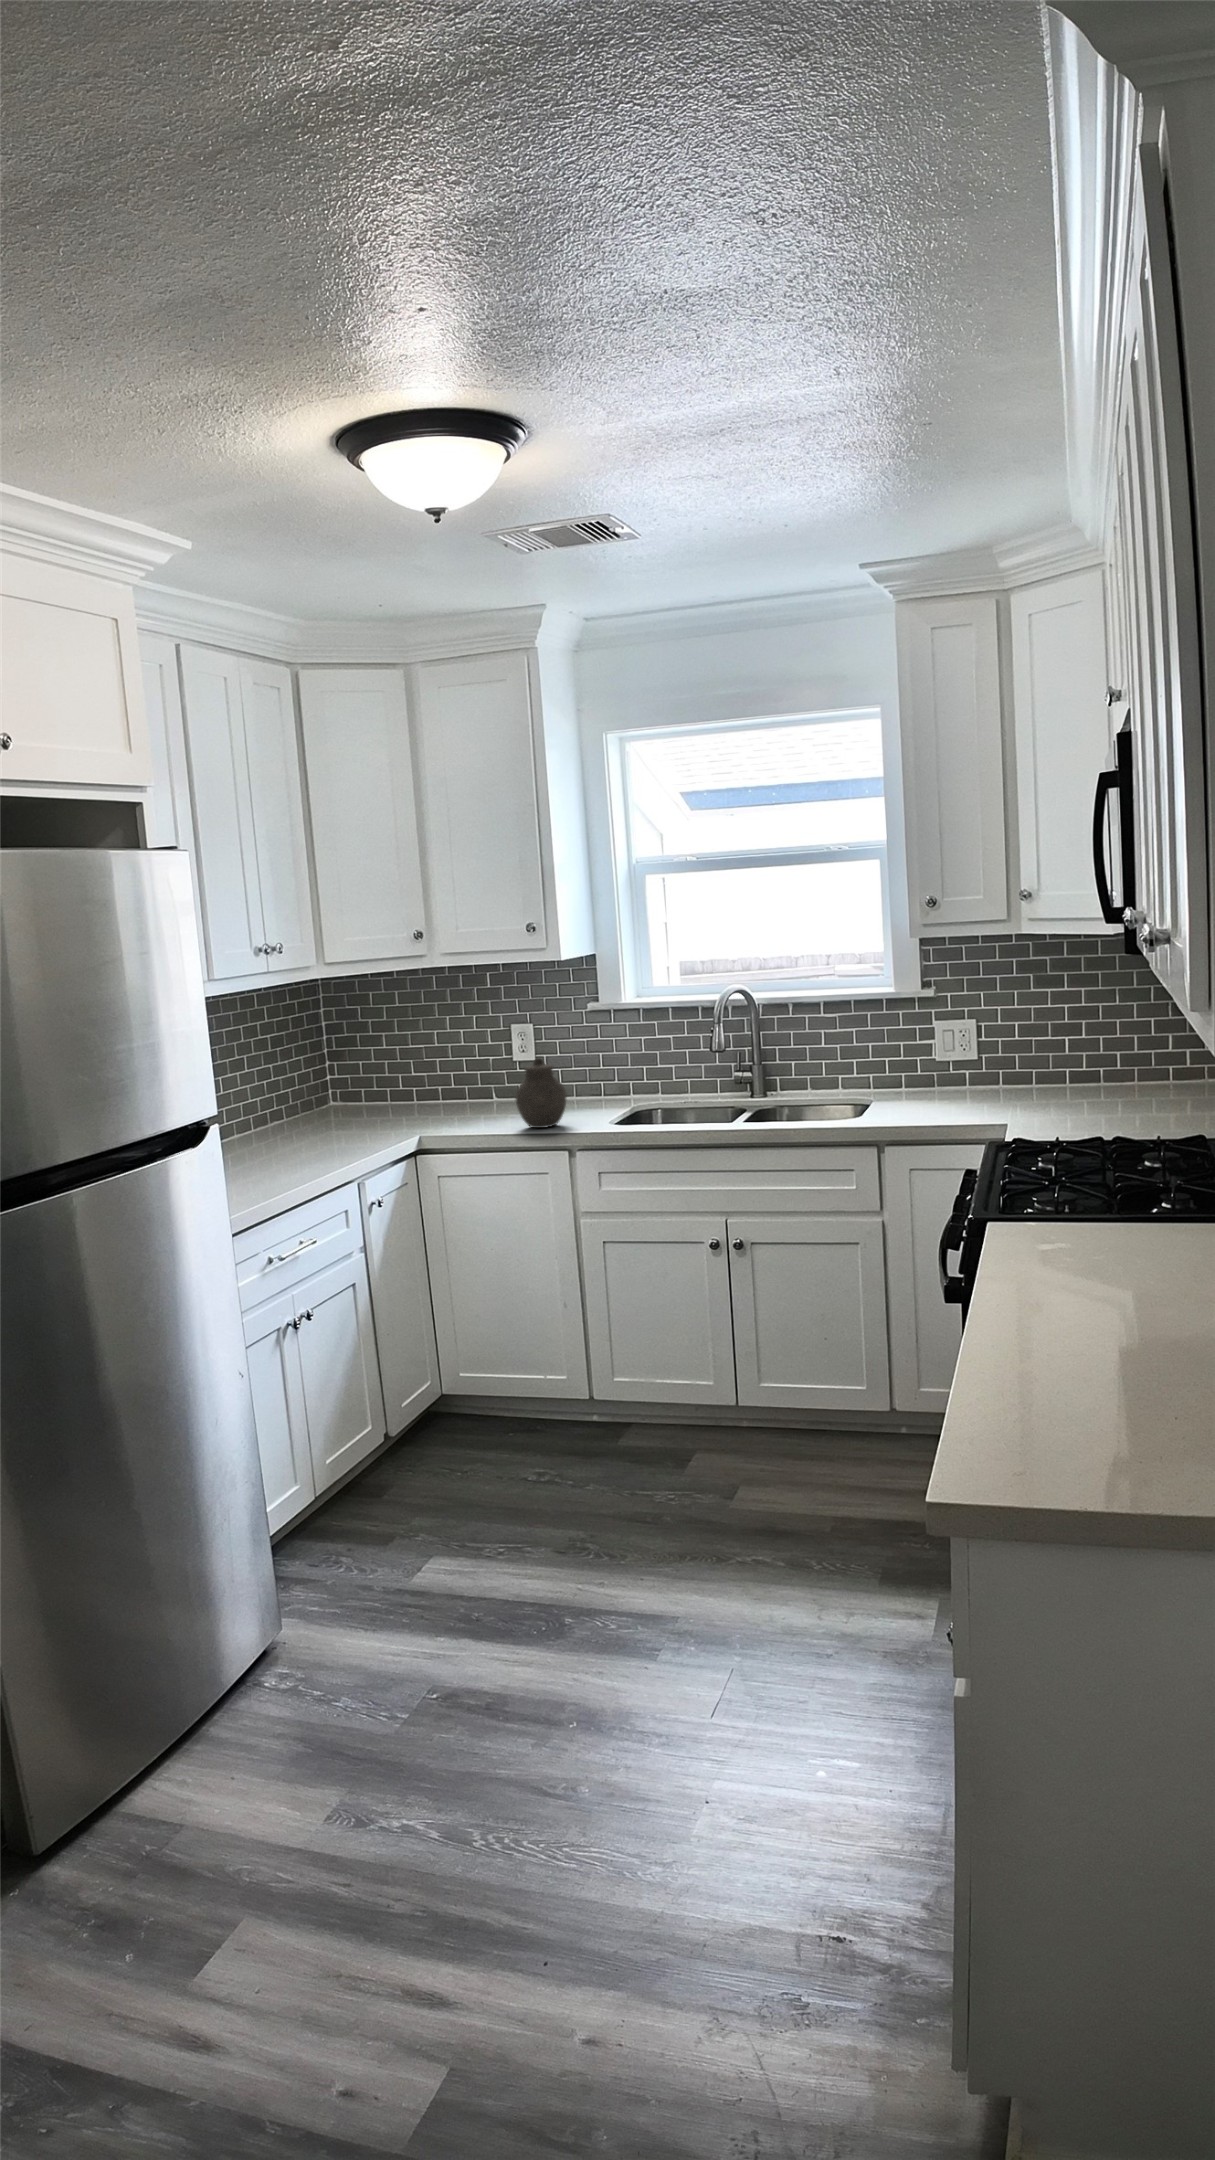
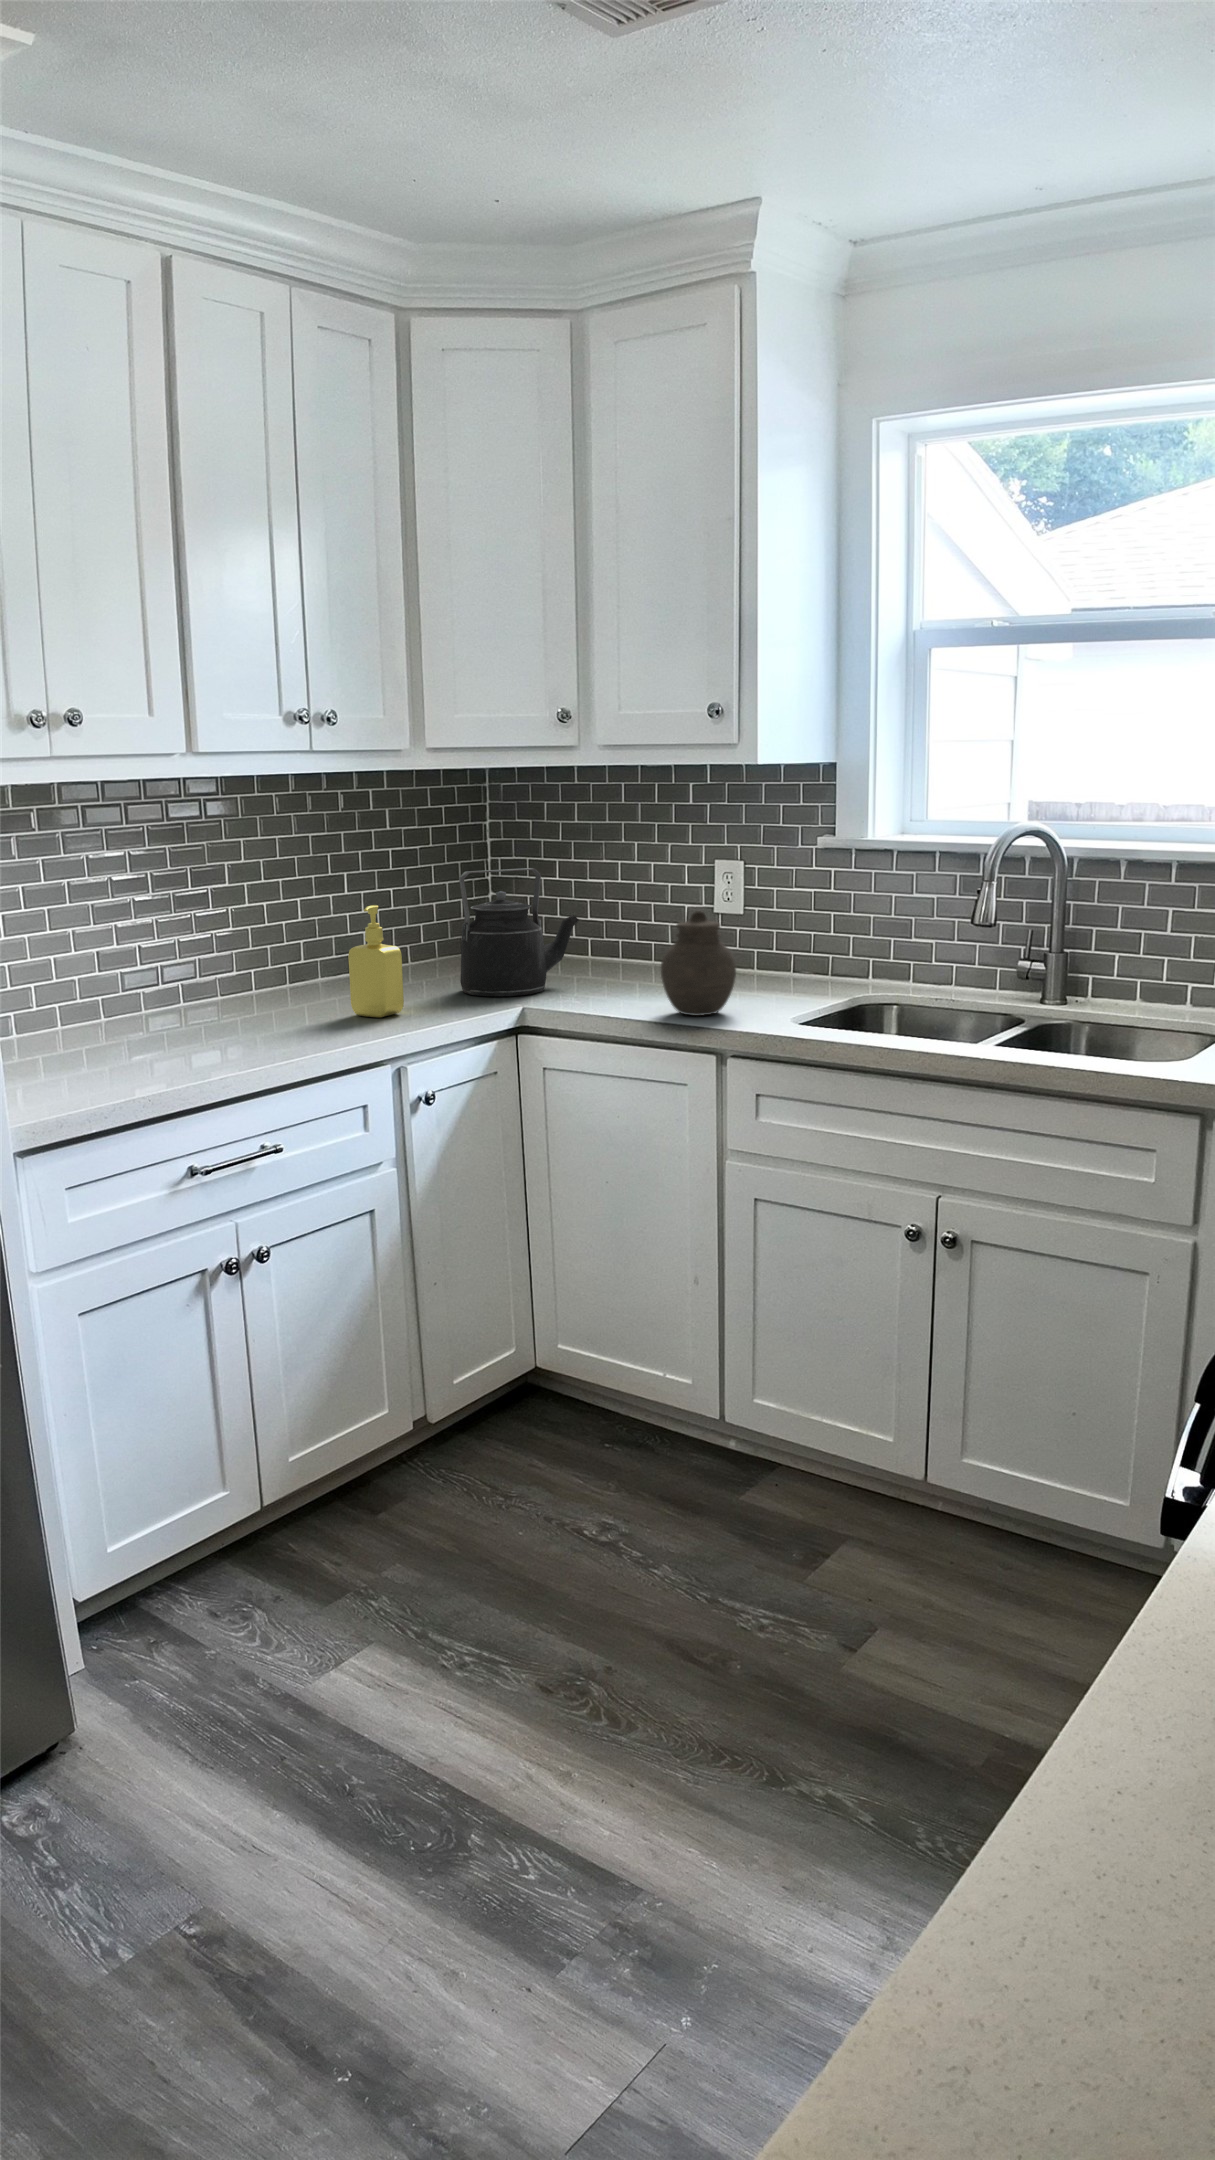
kettle: none [349,1040,427,1134] -> present [459,868,579,996]
soap dispenser: none [297,1074,338,1153] -> present [348,905,404,1017]

